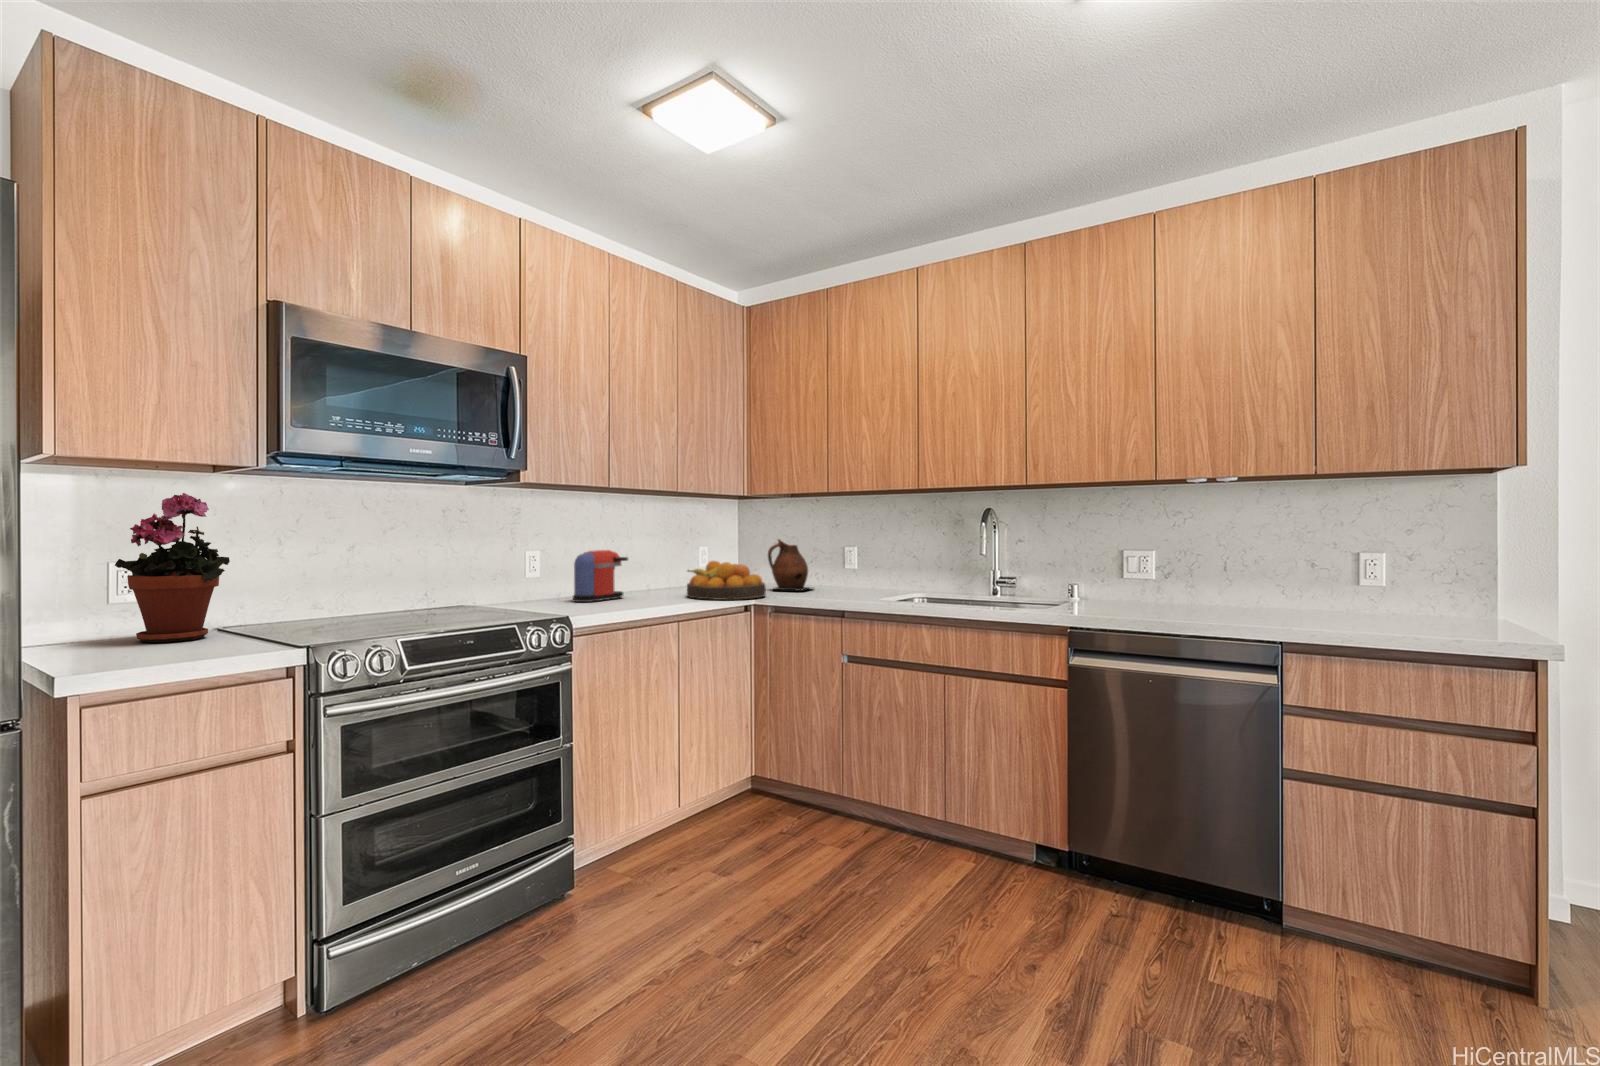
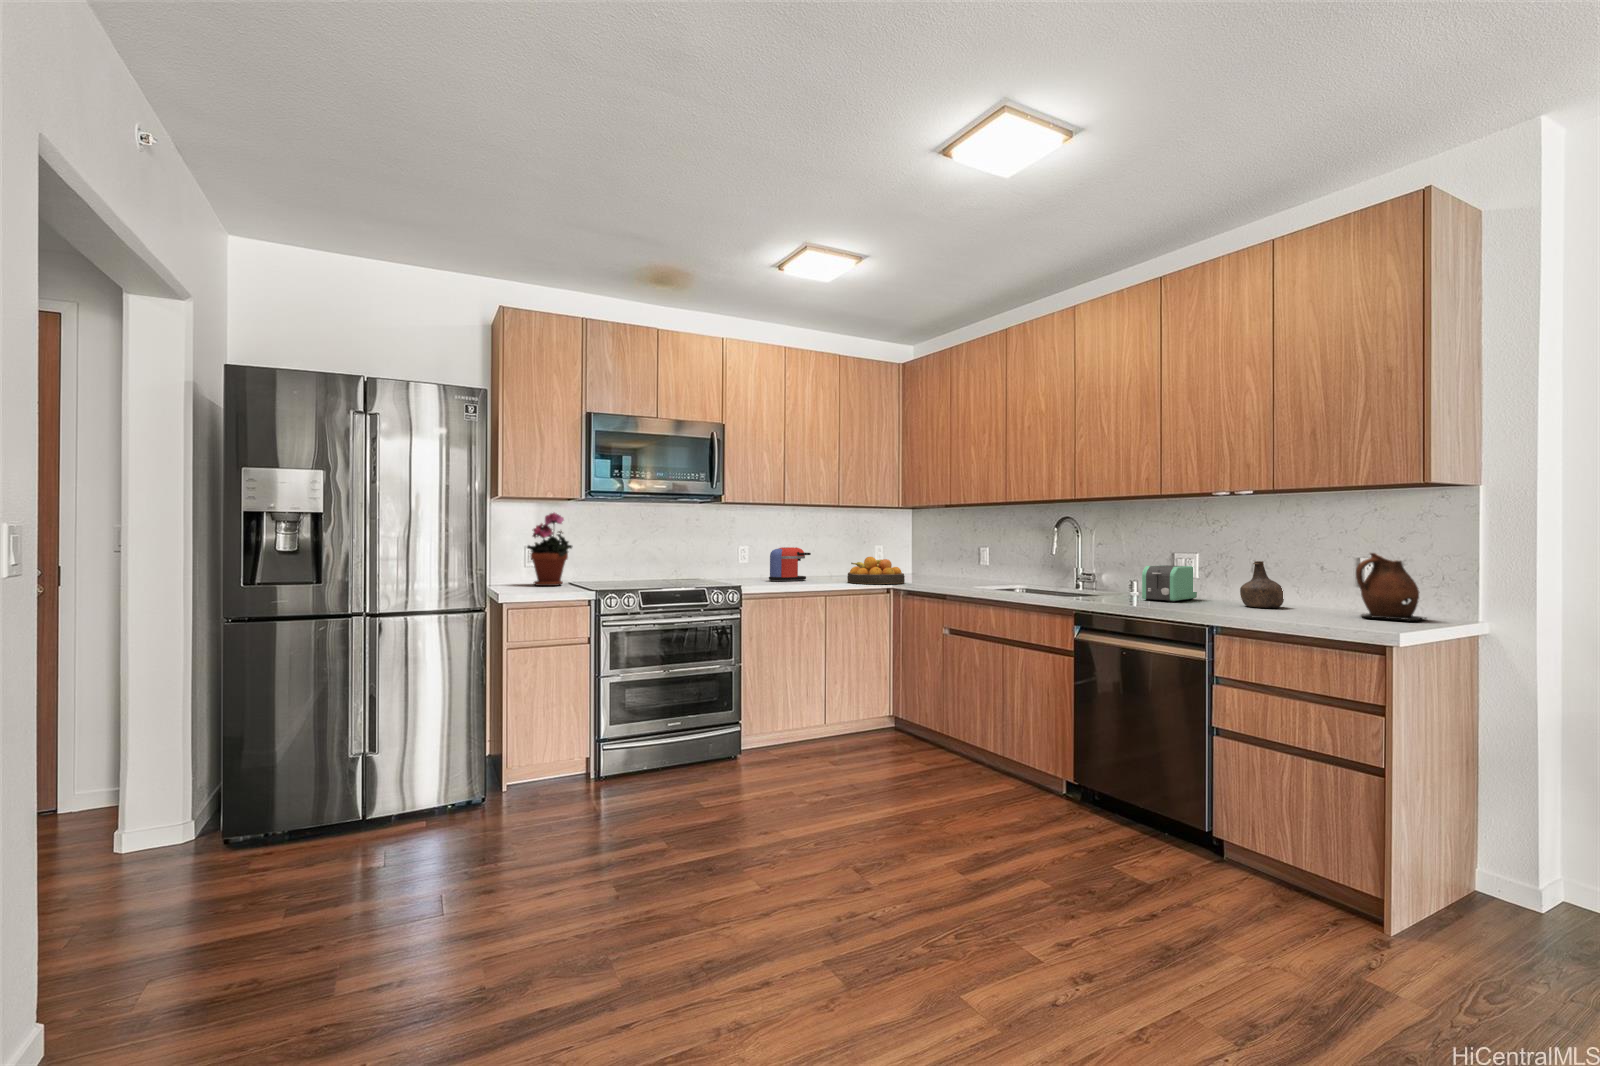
ceramic pitcher: present [768,539,810,591] -> present [1356,553,1426,621]
bottle: none [1213,559,1262,612] -> present [1240,561,1284,608]
toaster: none [1101,565,1146,609] -> present [1142,565,1197,602]

